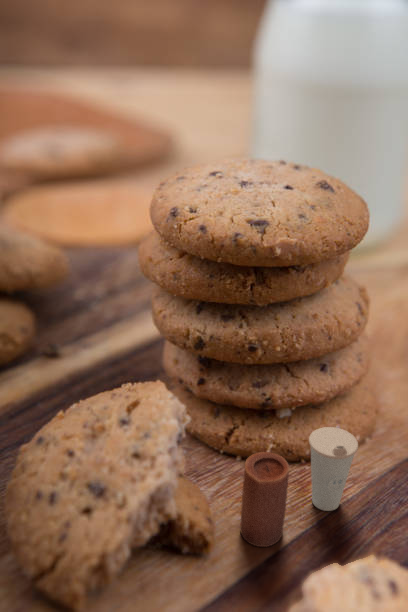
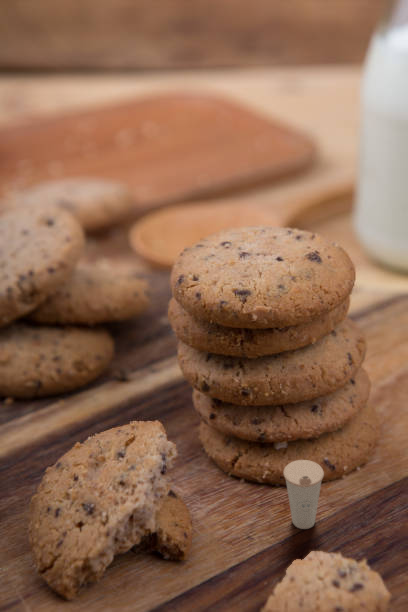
candle: present [240,452,289,547] -> none [223,478,260,554]

